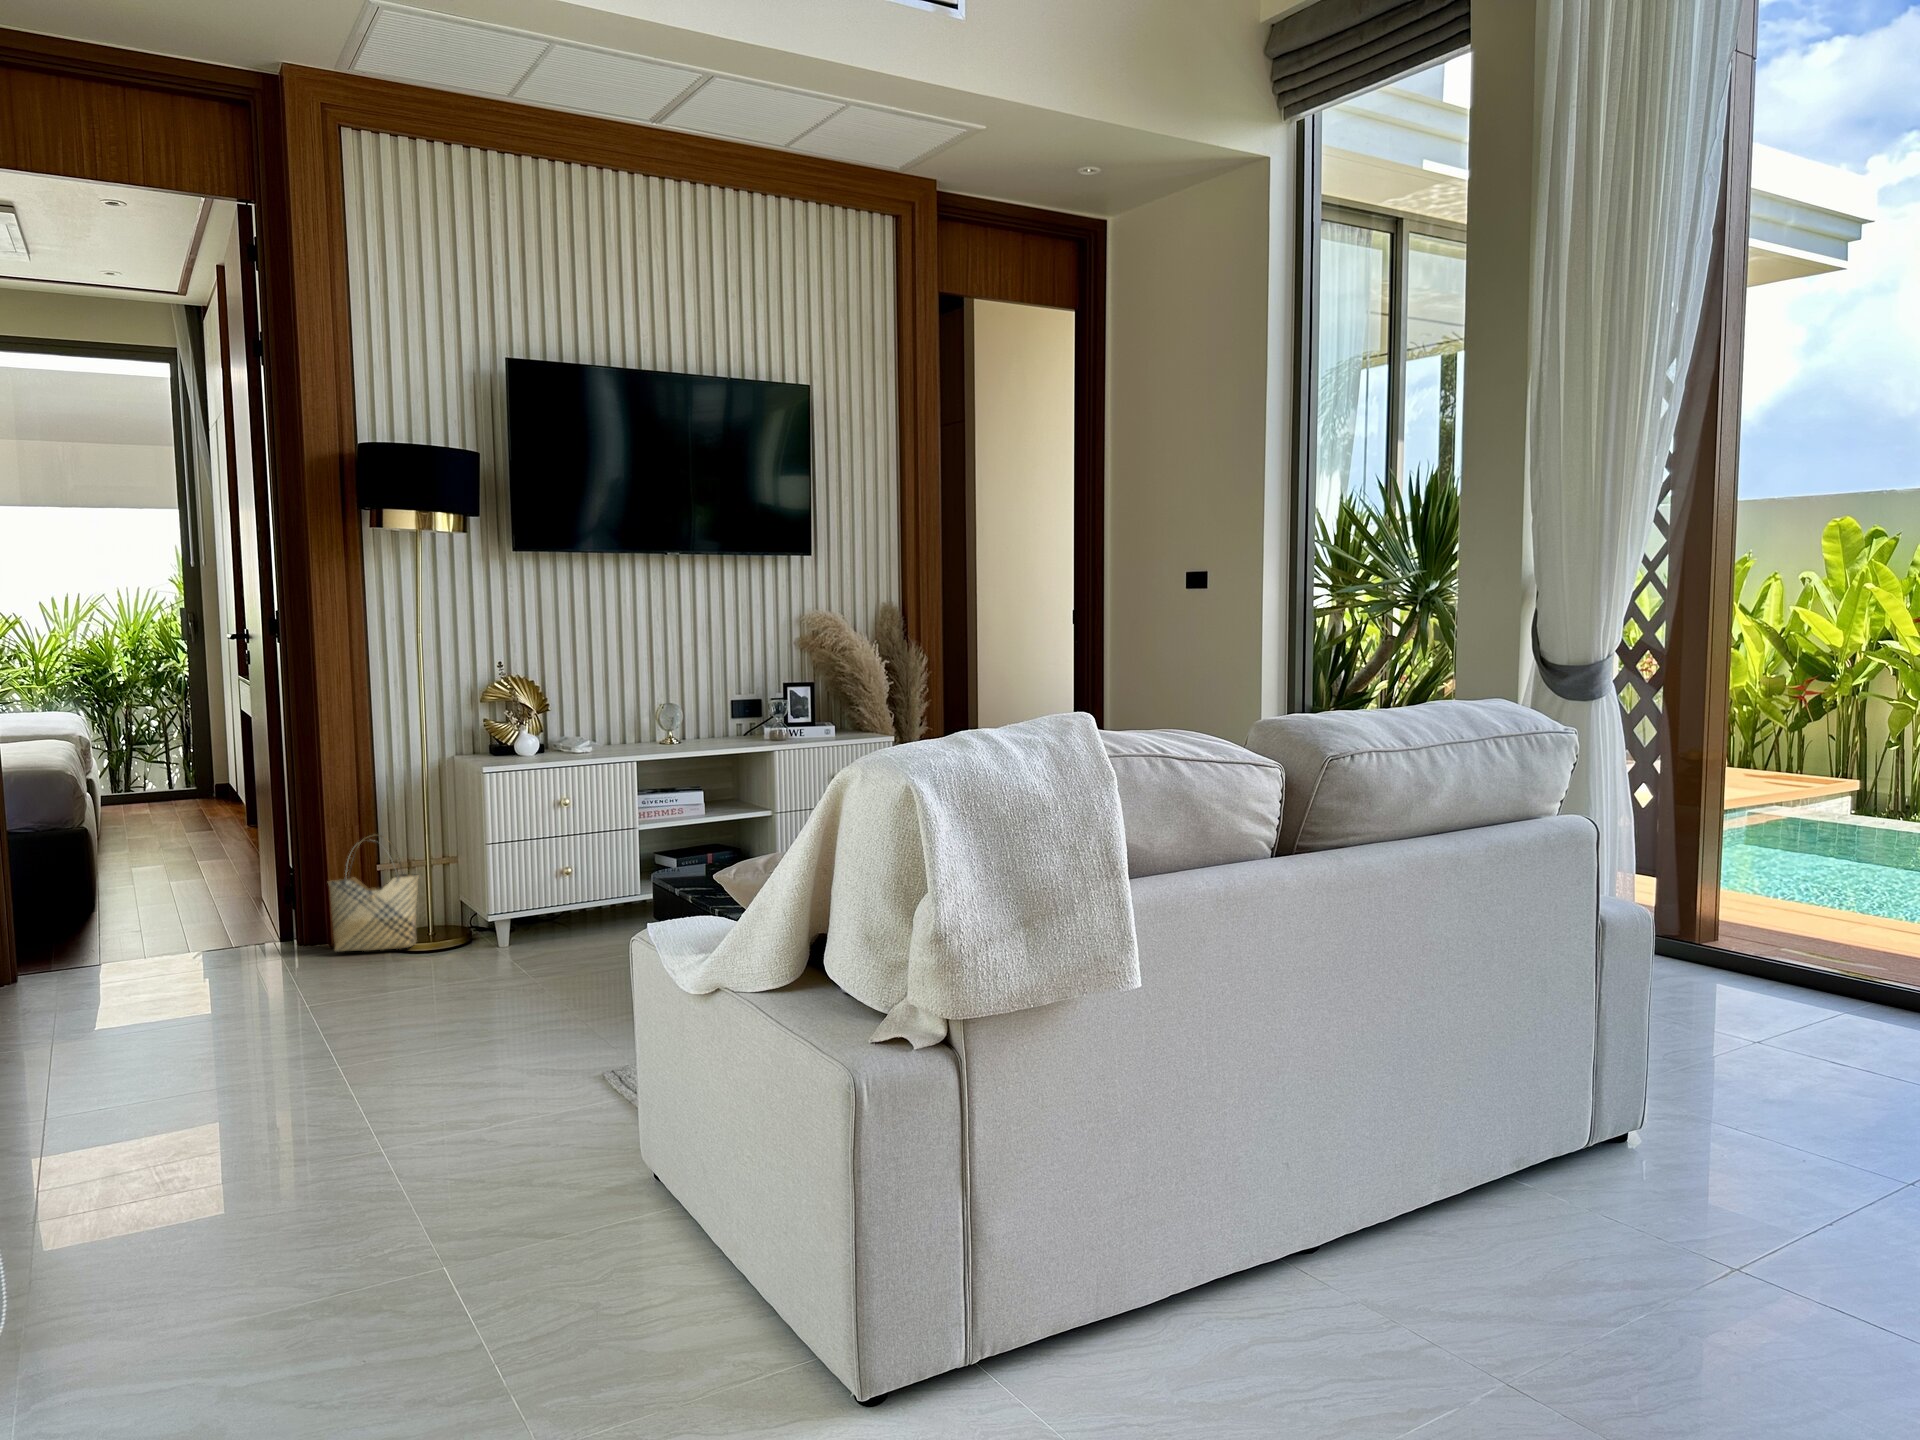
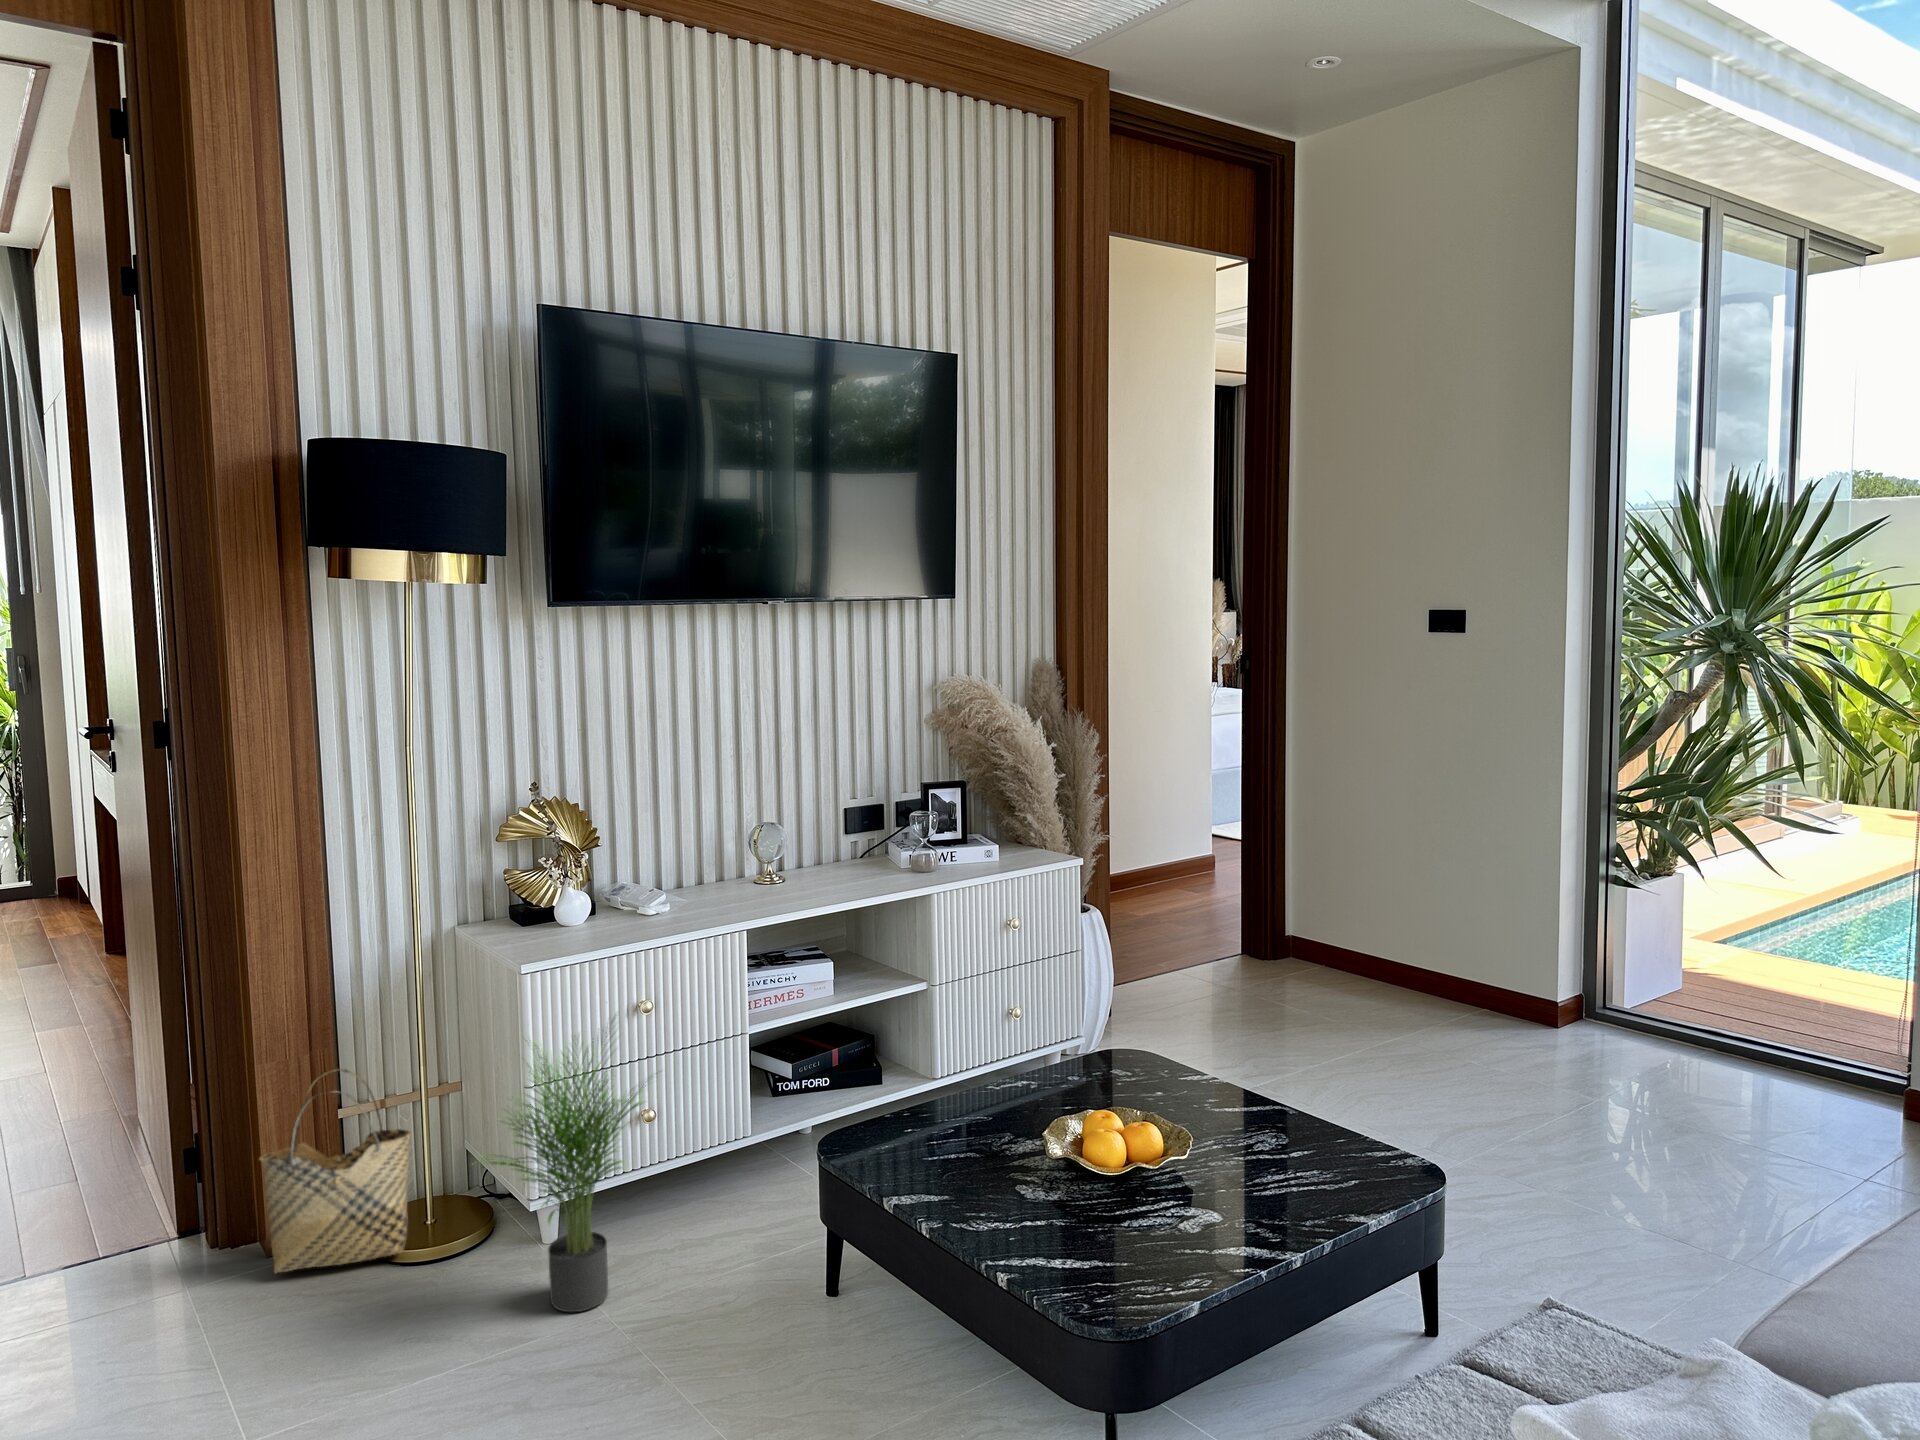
potted plant: none [441,790,567,969] -> present [486,1015,660,1312]

